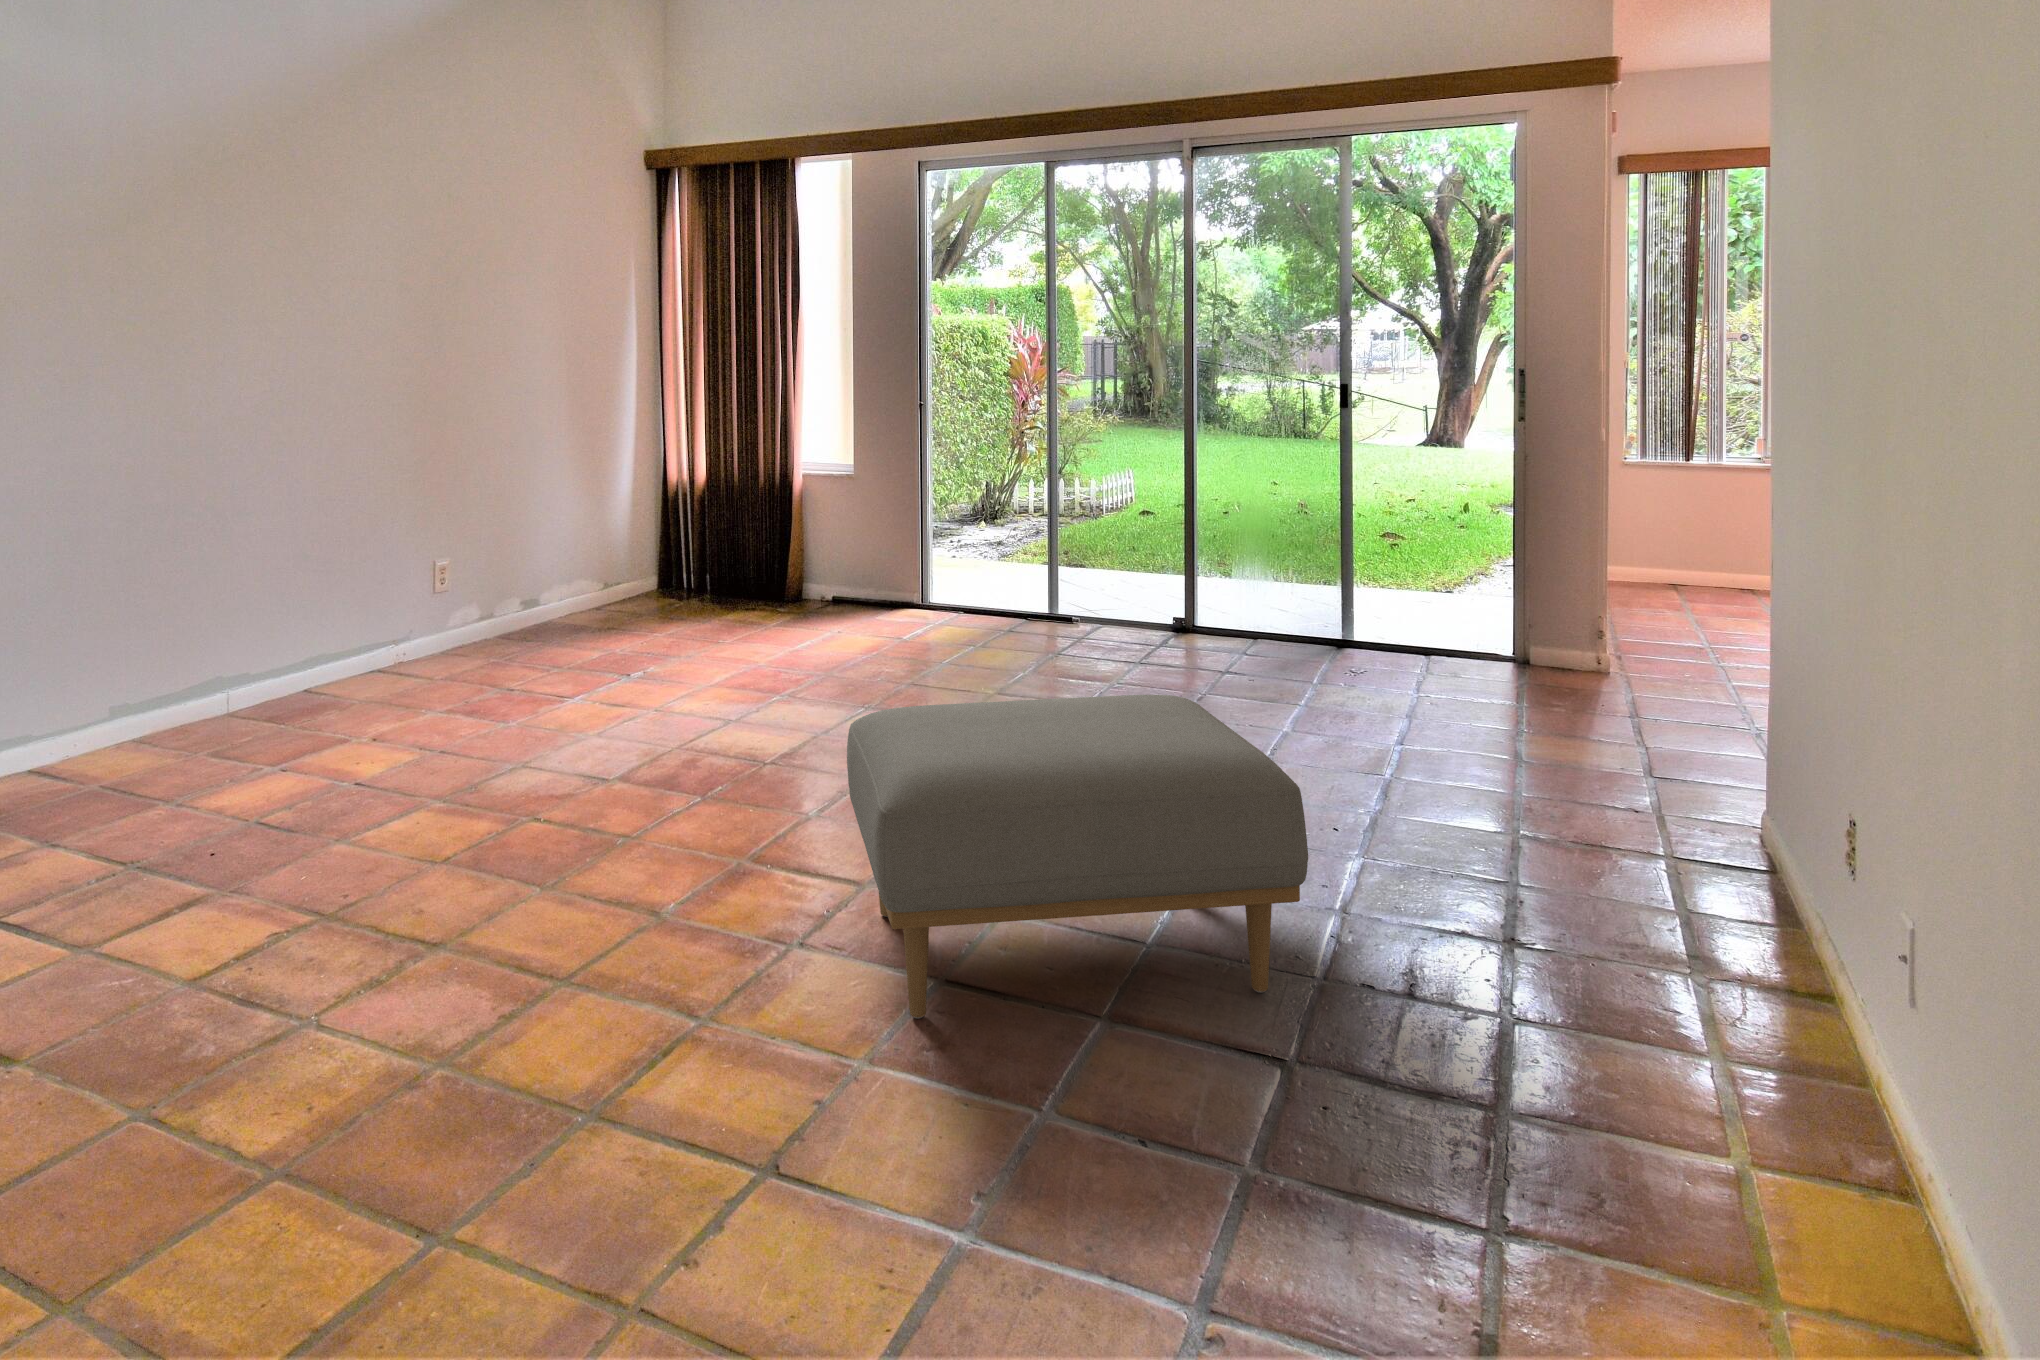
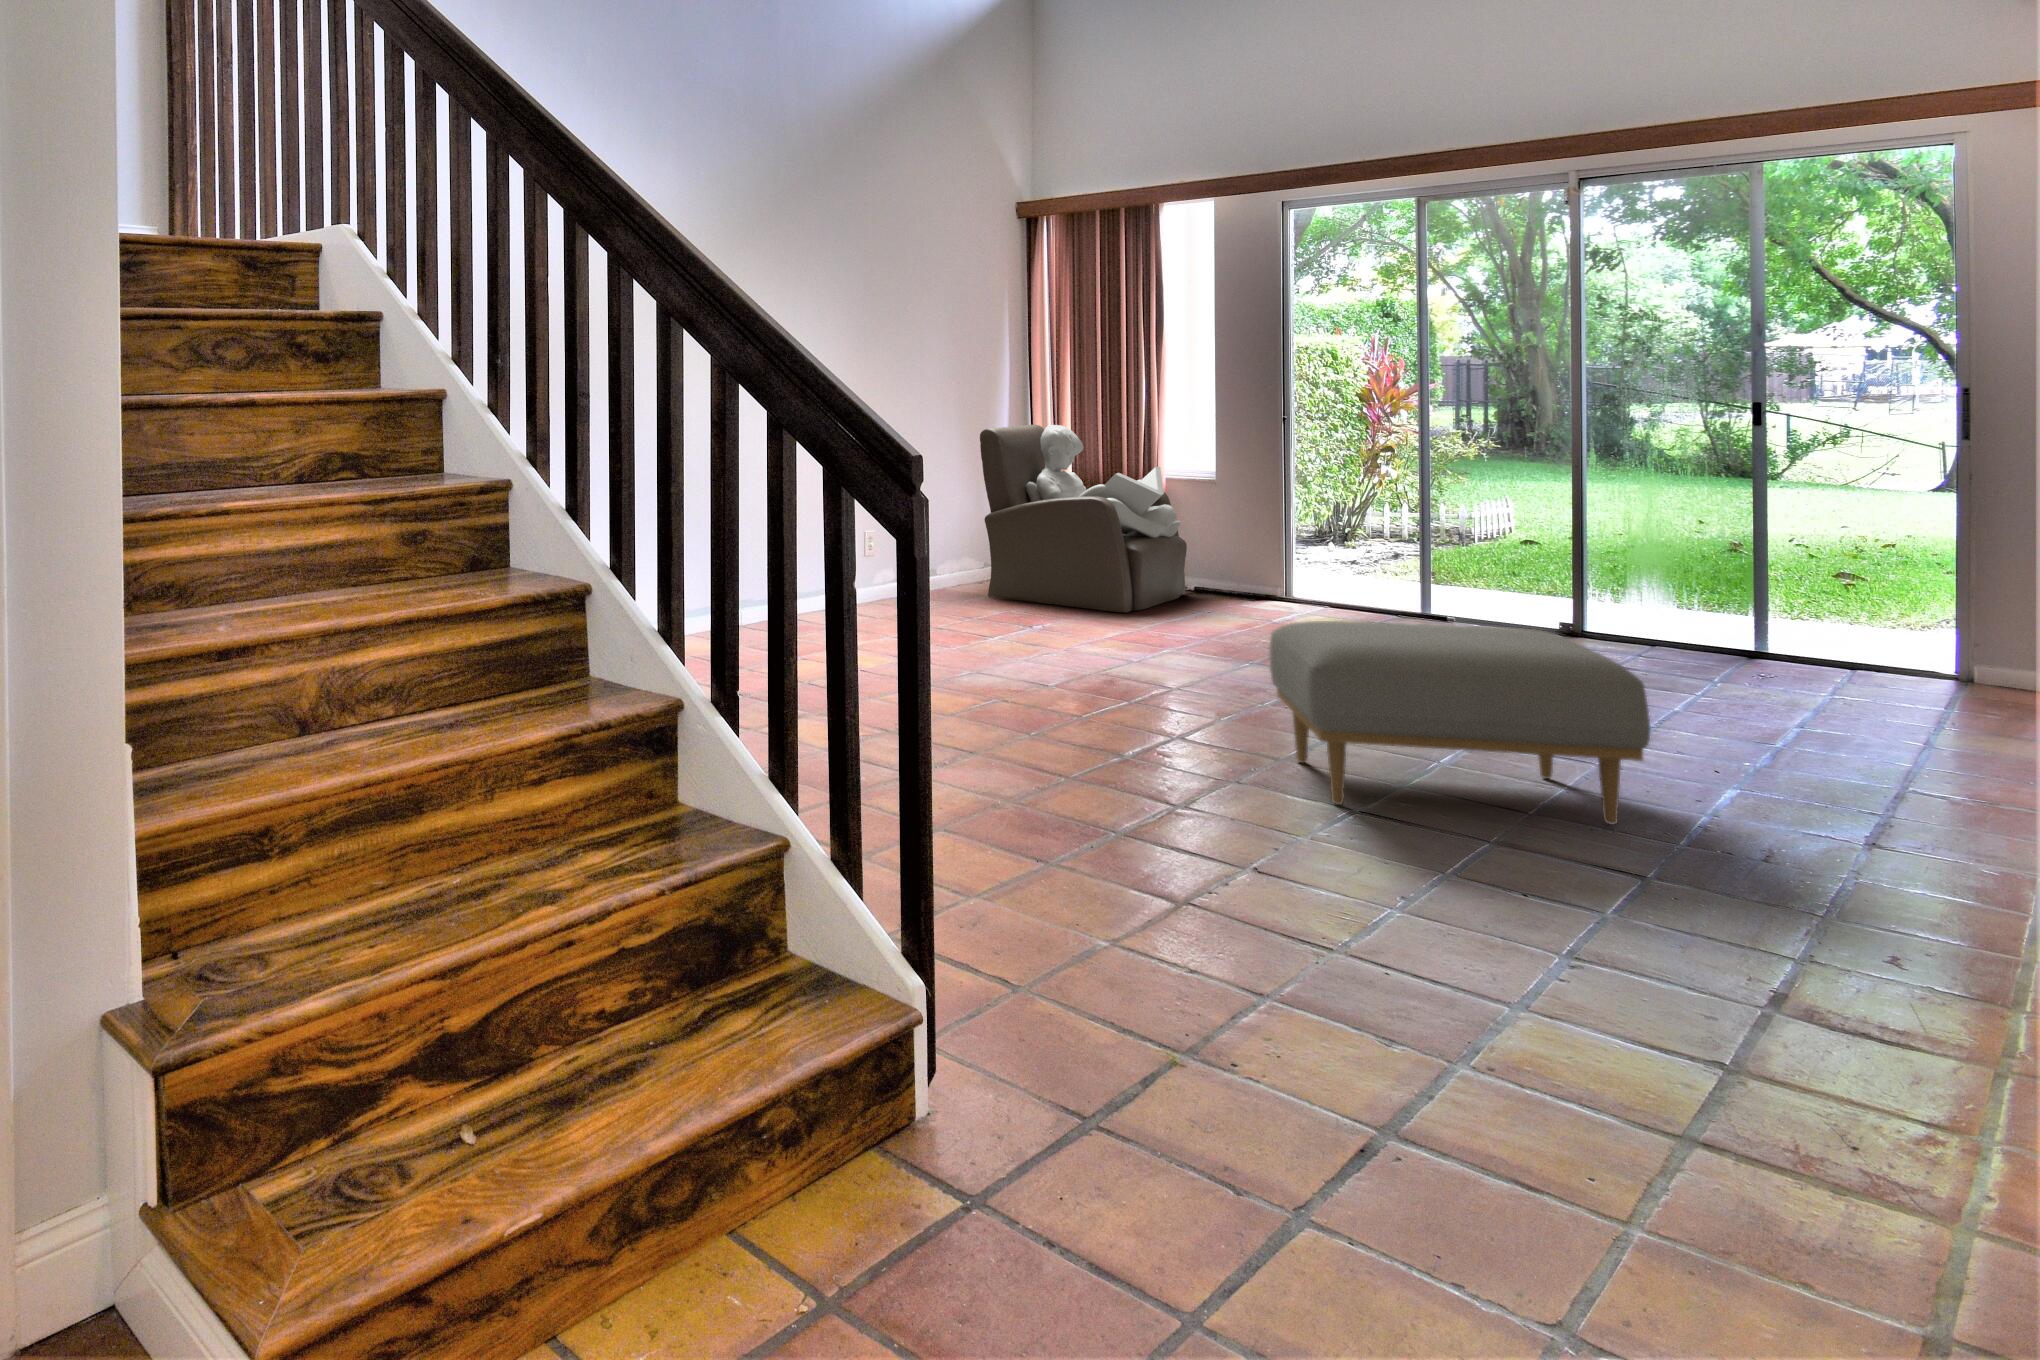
armchair: none [590,415,823,644] -> present [980,425,1187,613]

